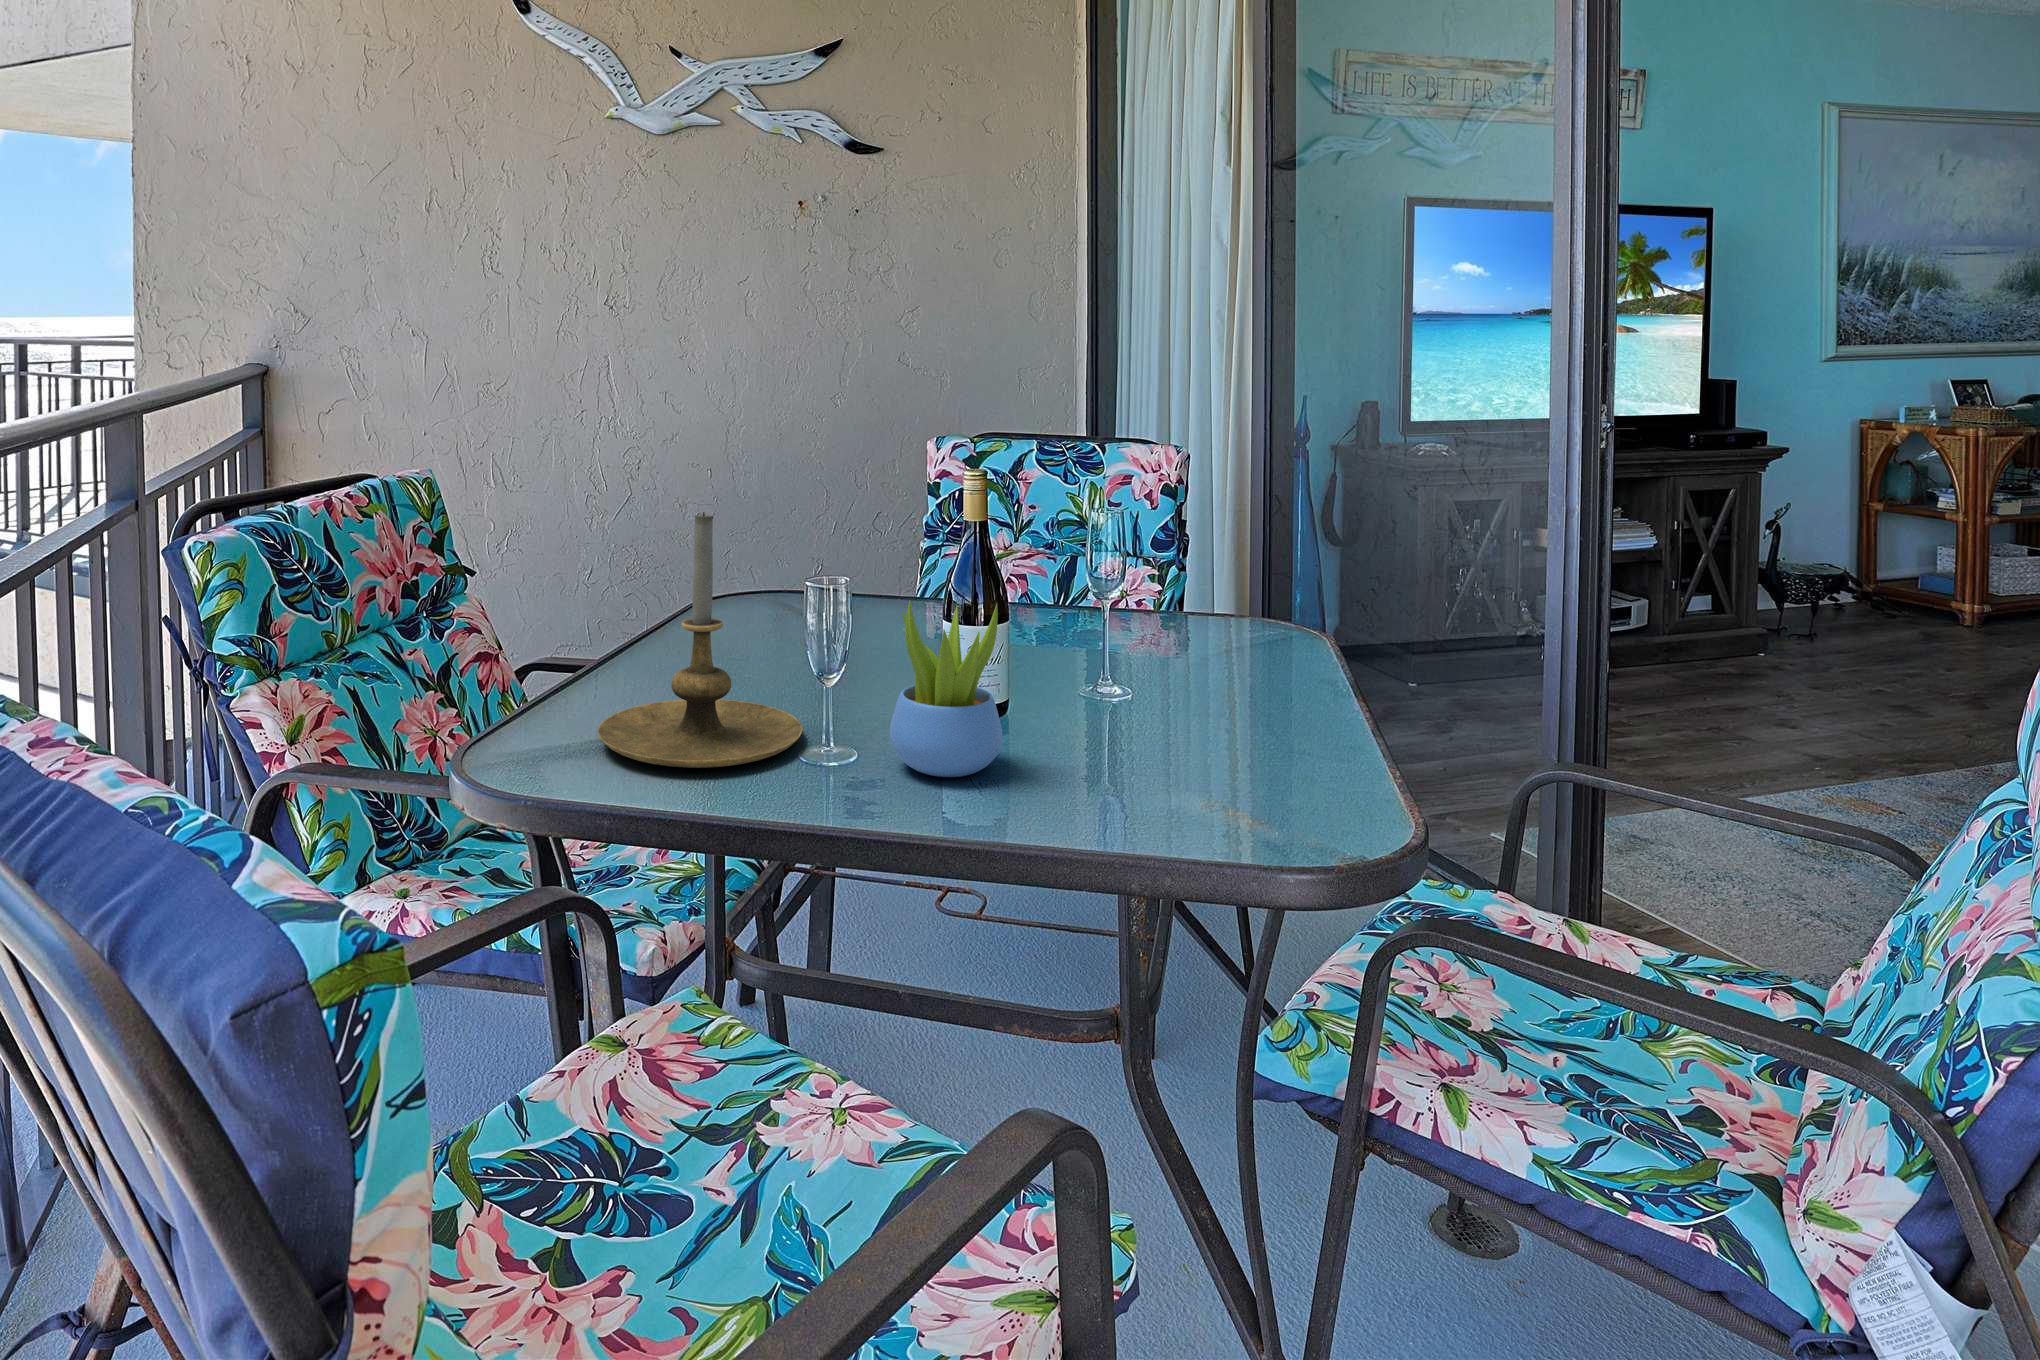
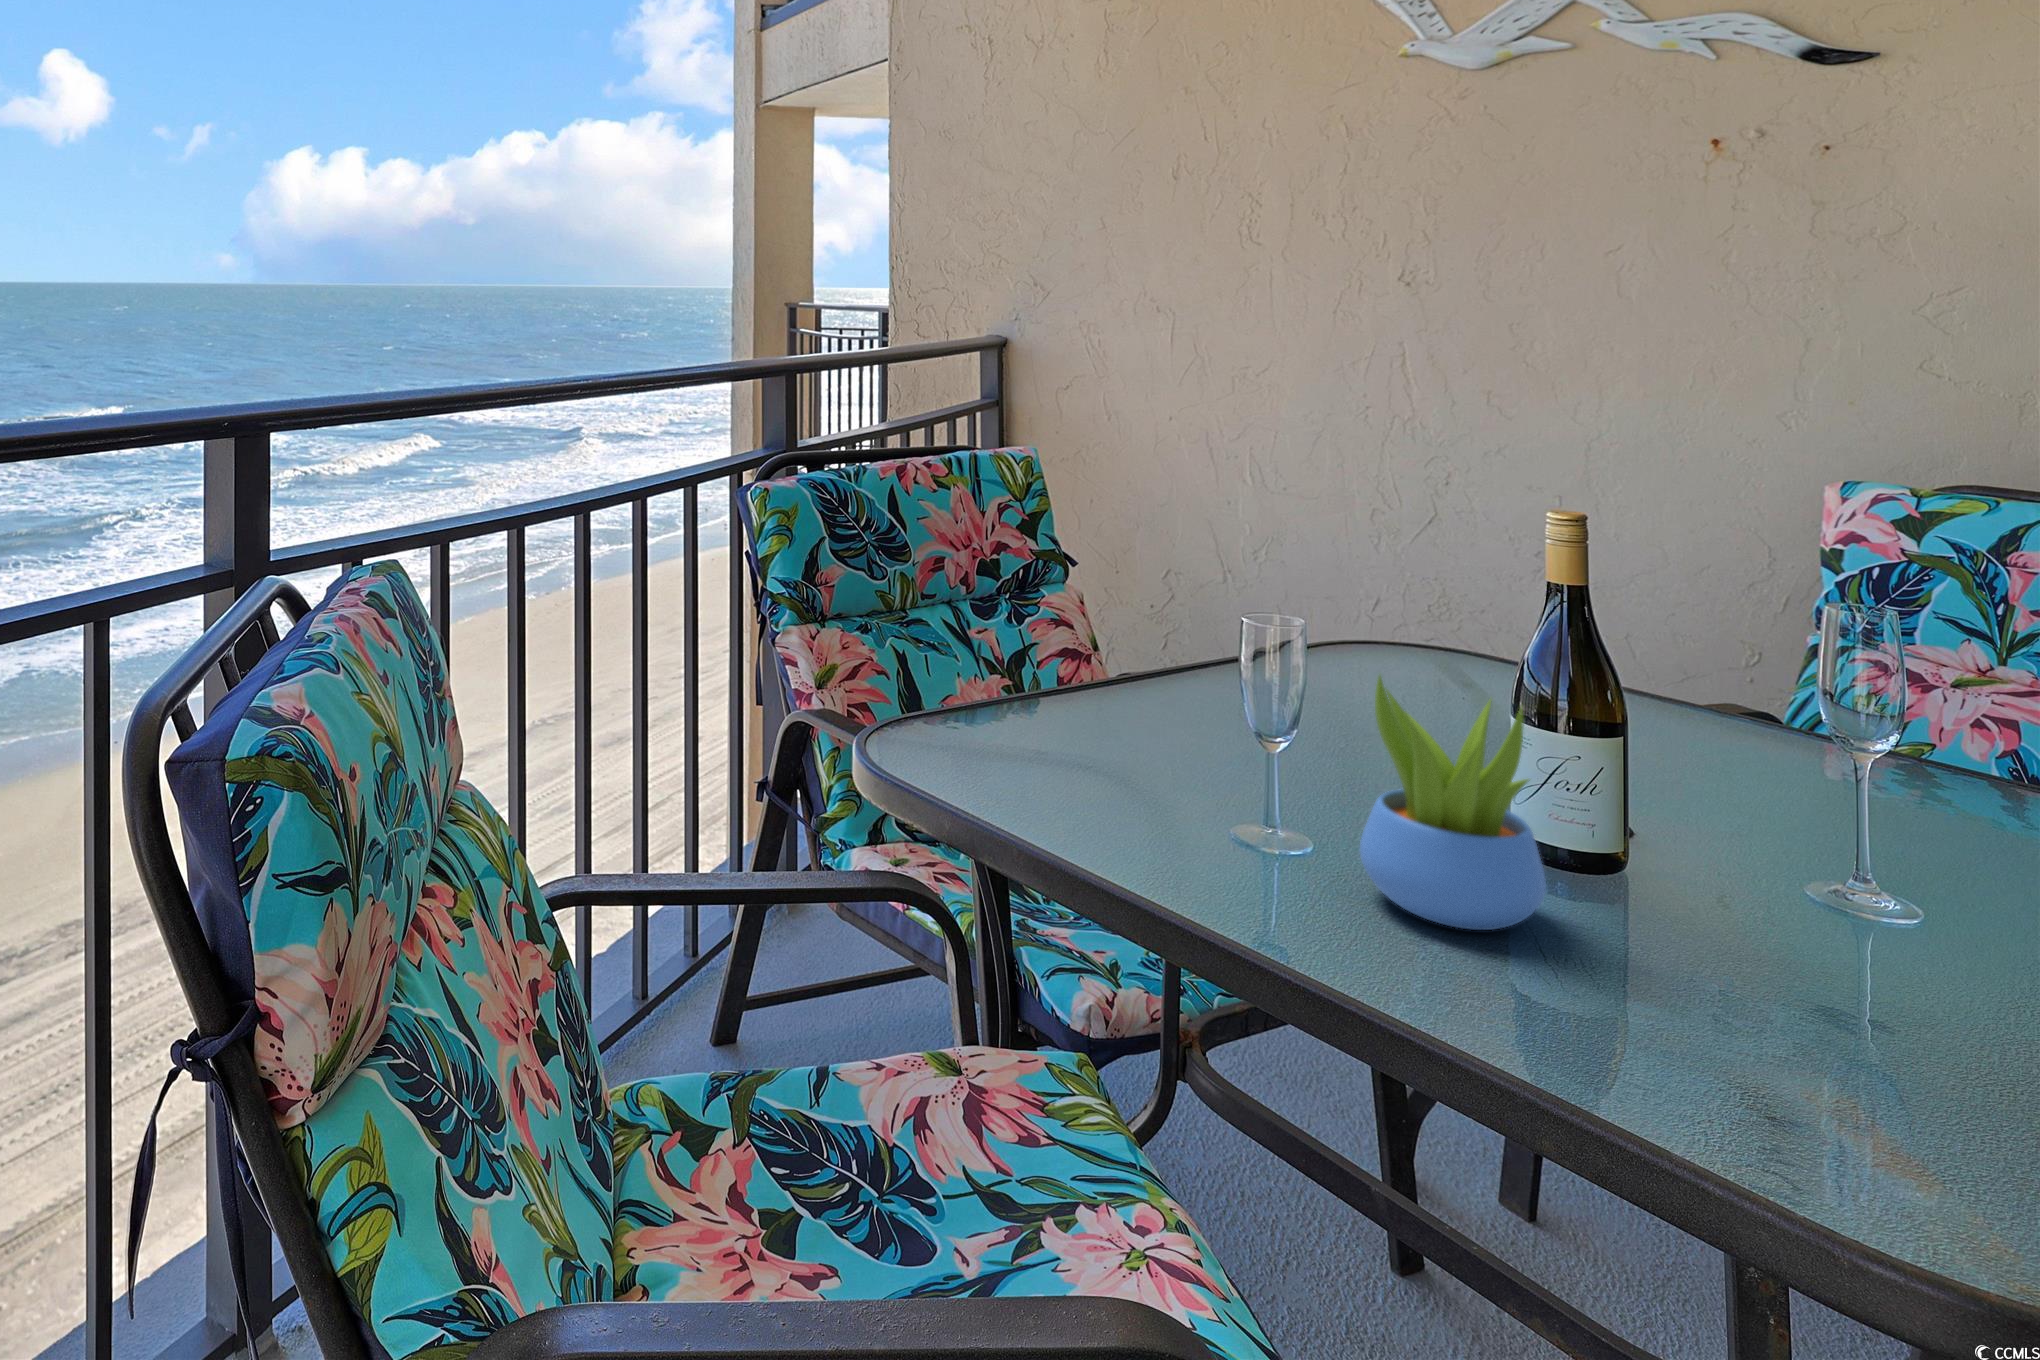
candle holder: present [598,512,803,768] -> none [1027,523,1289,825]

